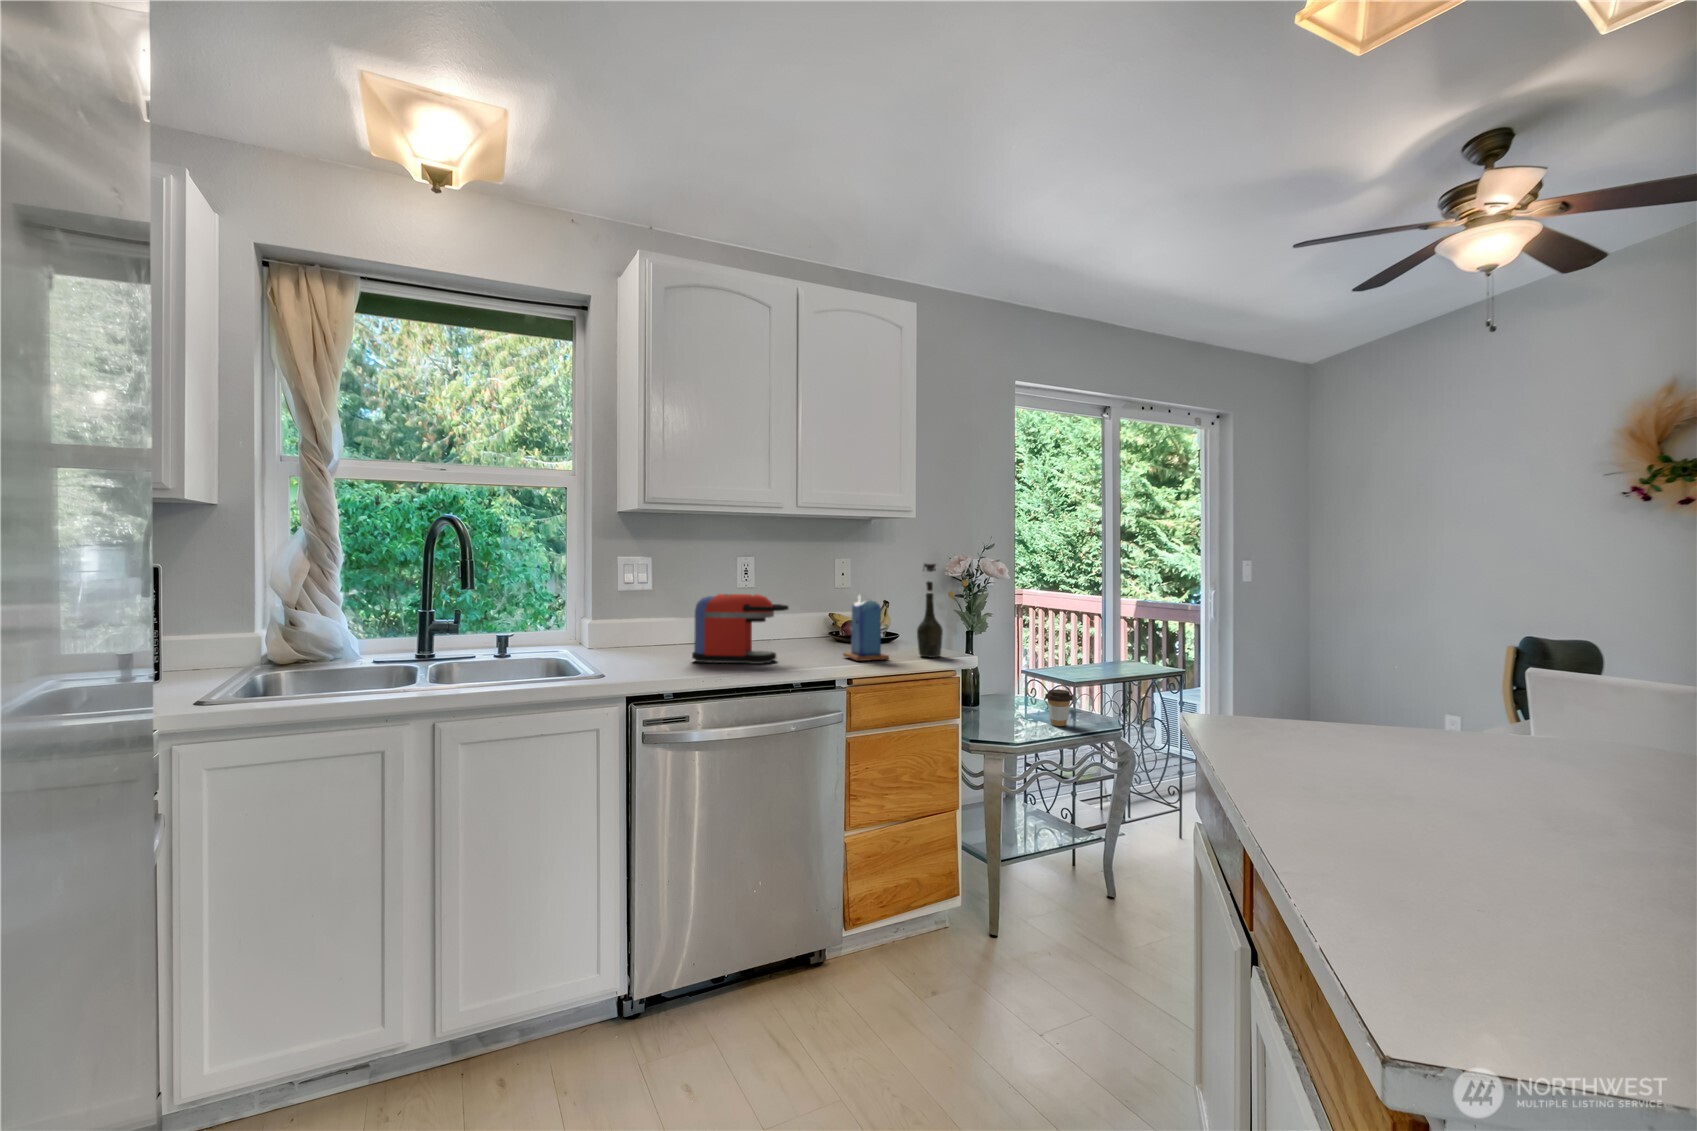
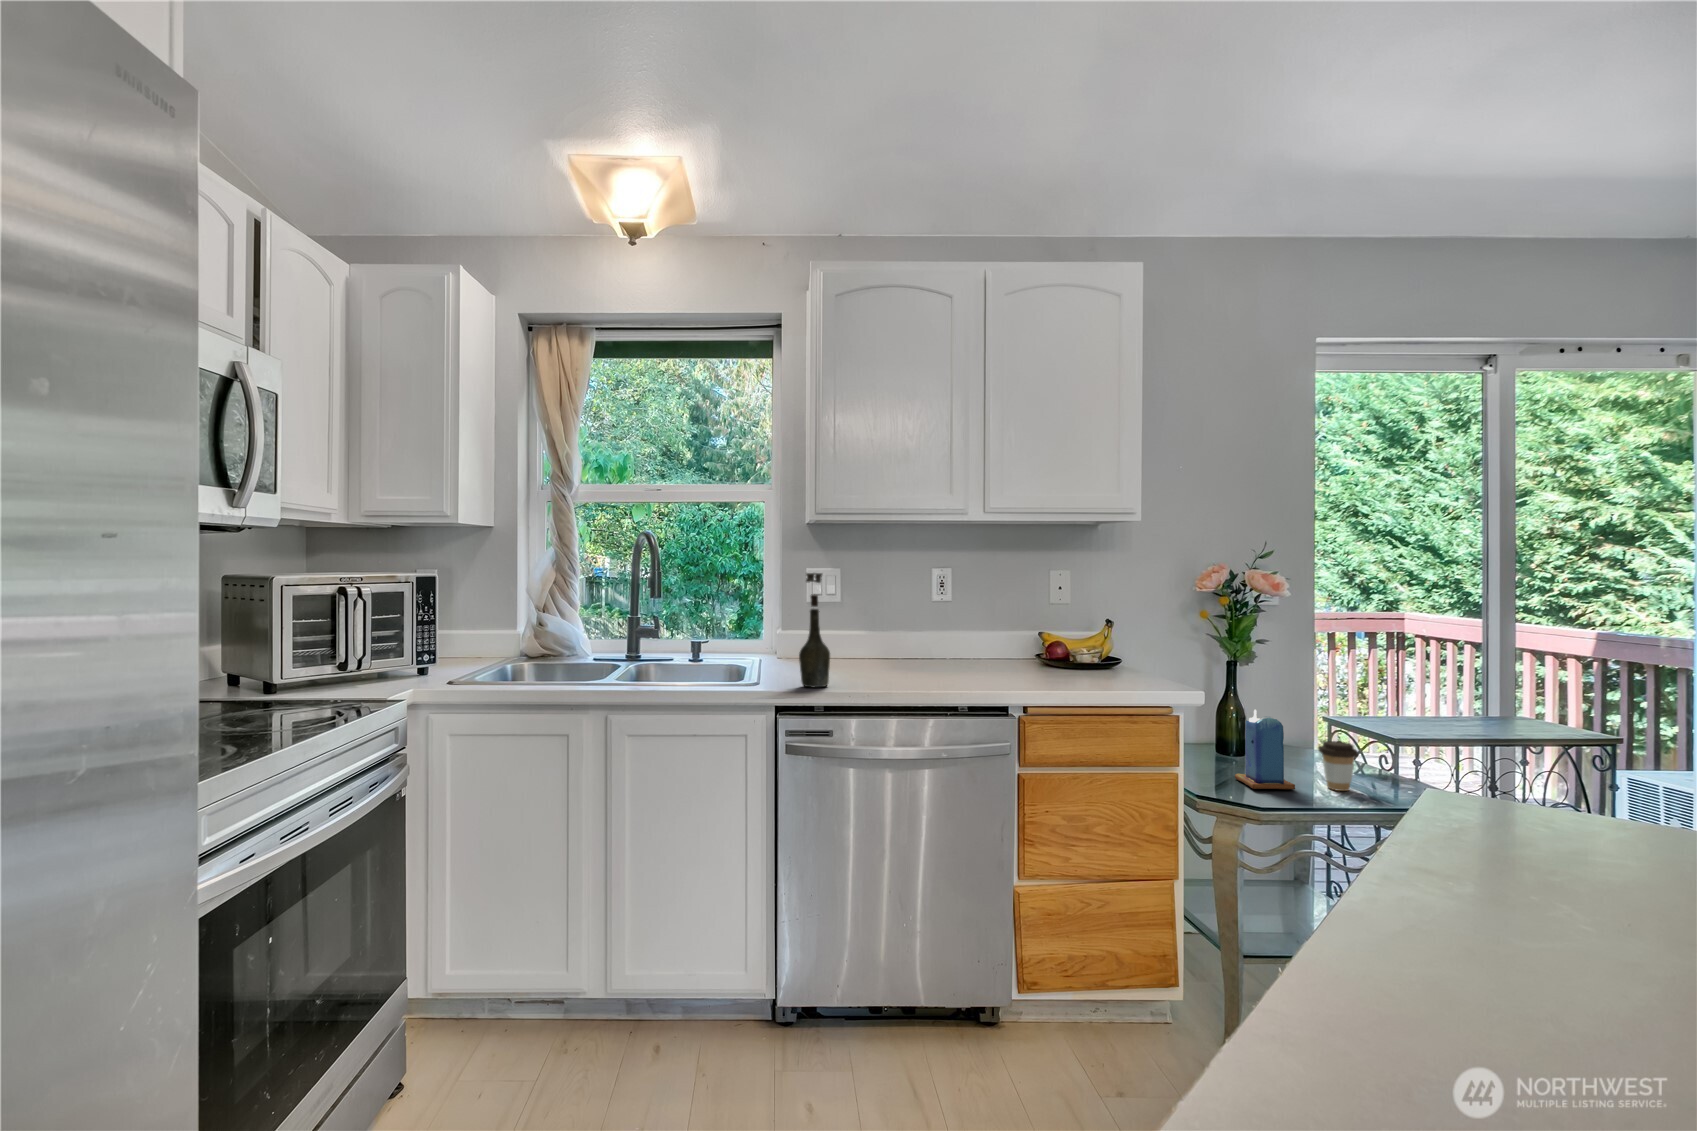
bottle: present [917,564,943,658] -> present [799,573,830,687]
coffee maker: present [692,594,789,664] -> none [861,605,959,681]
candle: present [843,596,889,661] -> present [1235,710,1295,789]

